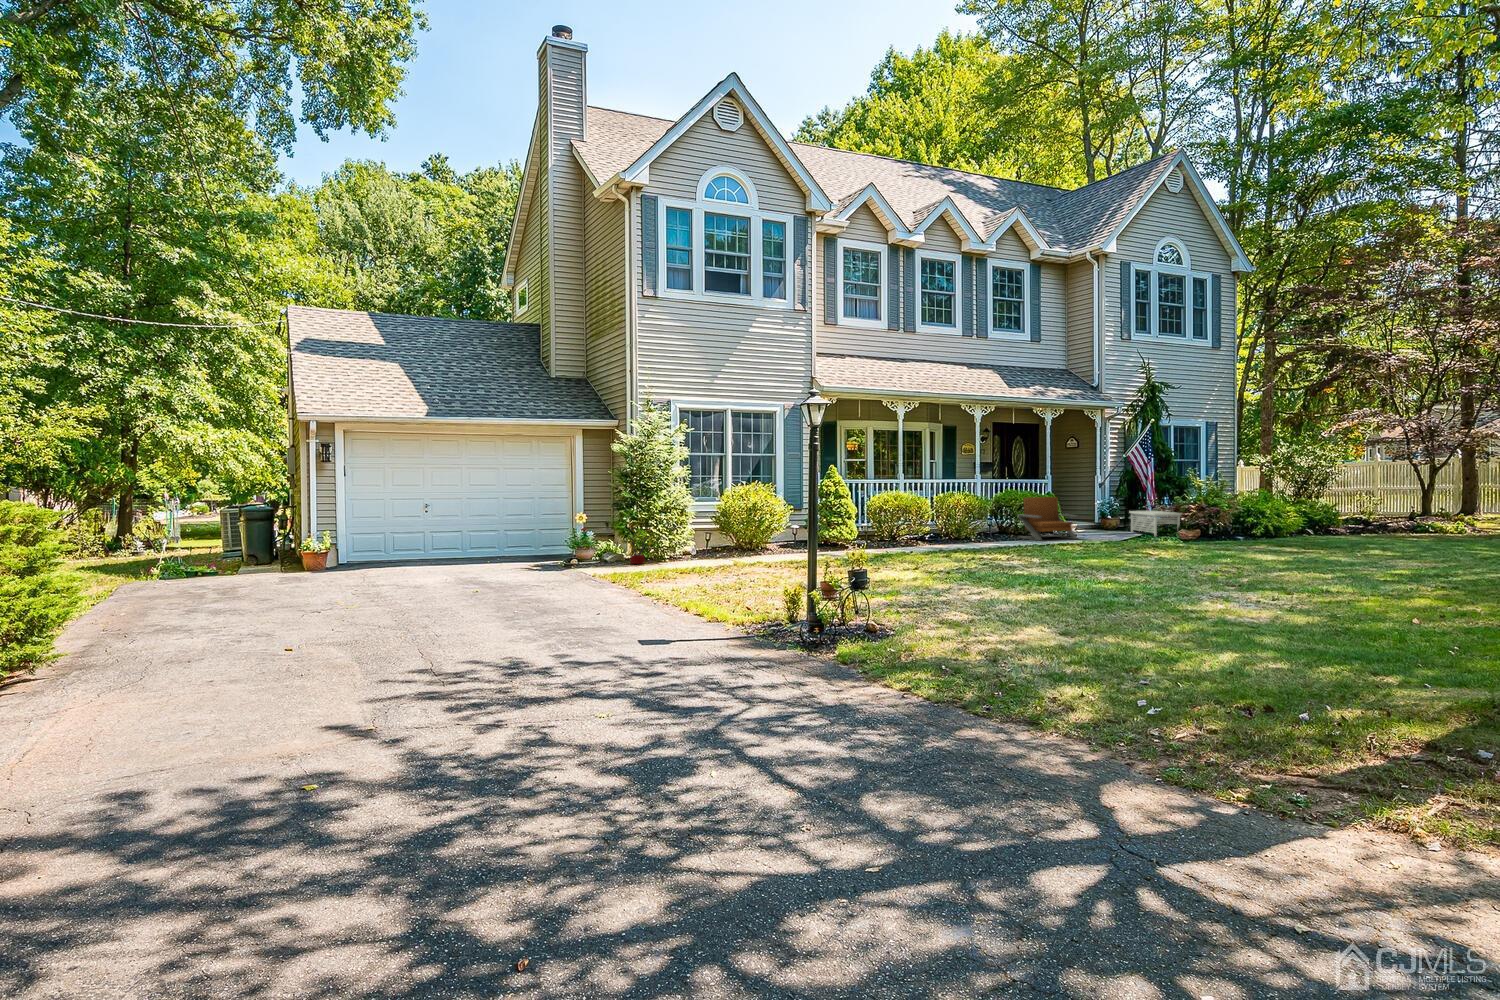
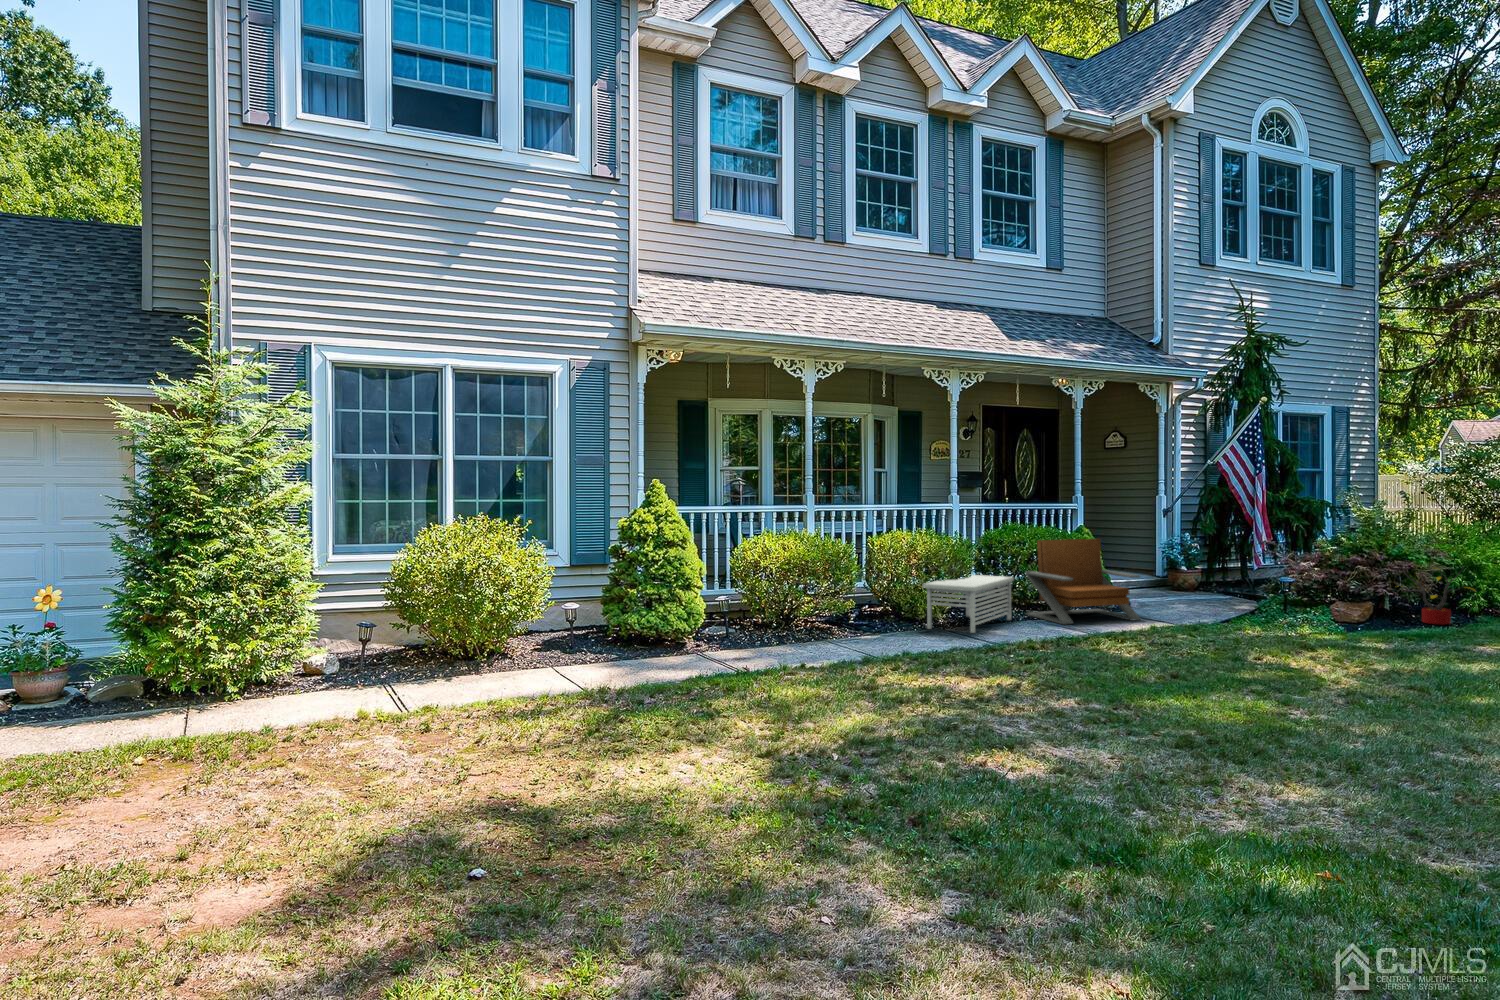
storage bench: present [1130,511,1181,536] -> present [923,575,1014,633]
decorative plant: present [630,533,651,564] -> present [1409,573,1475,625]

